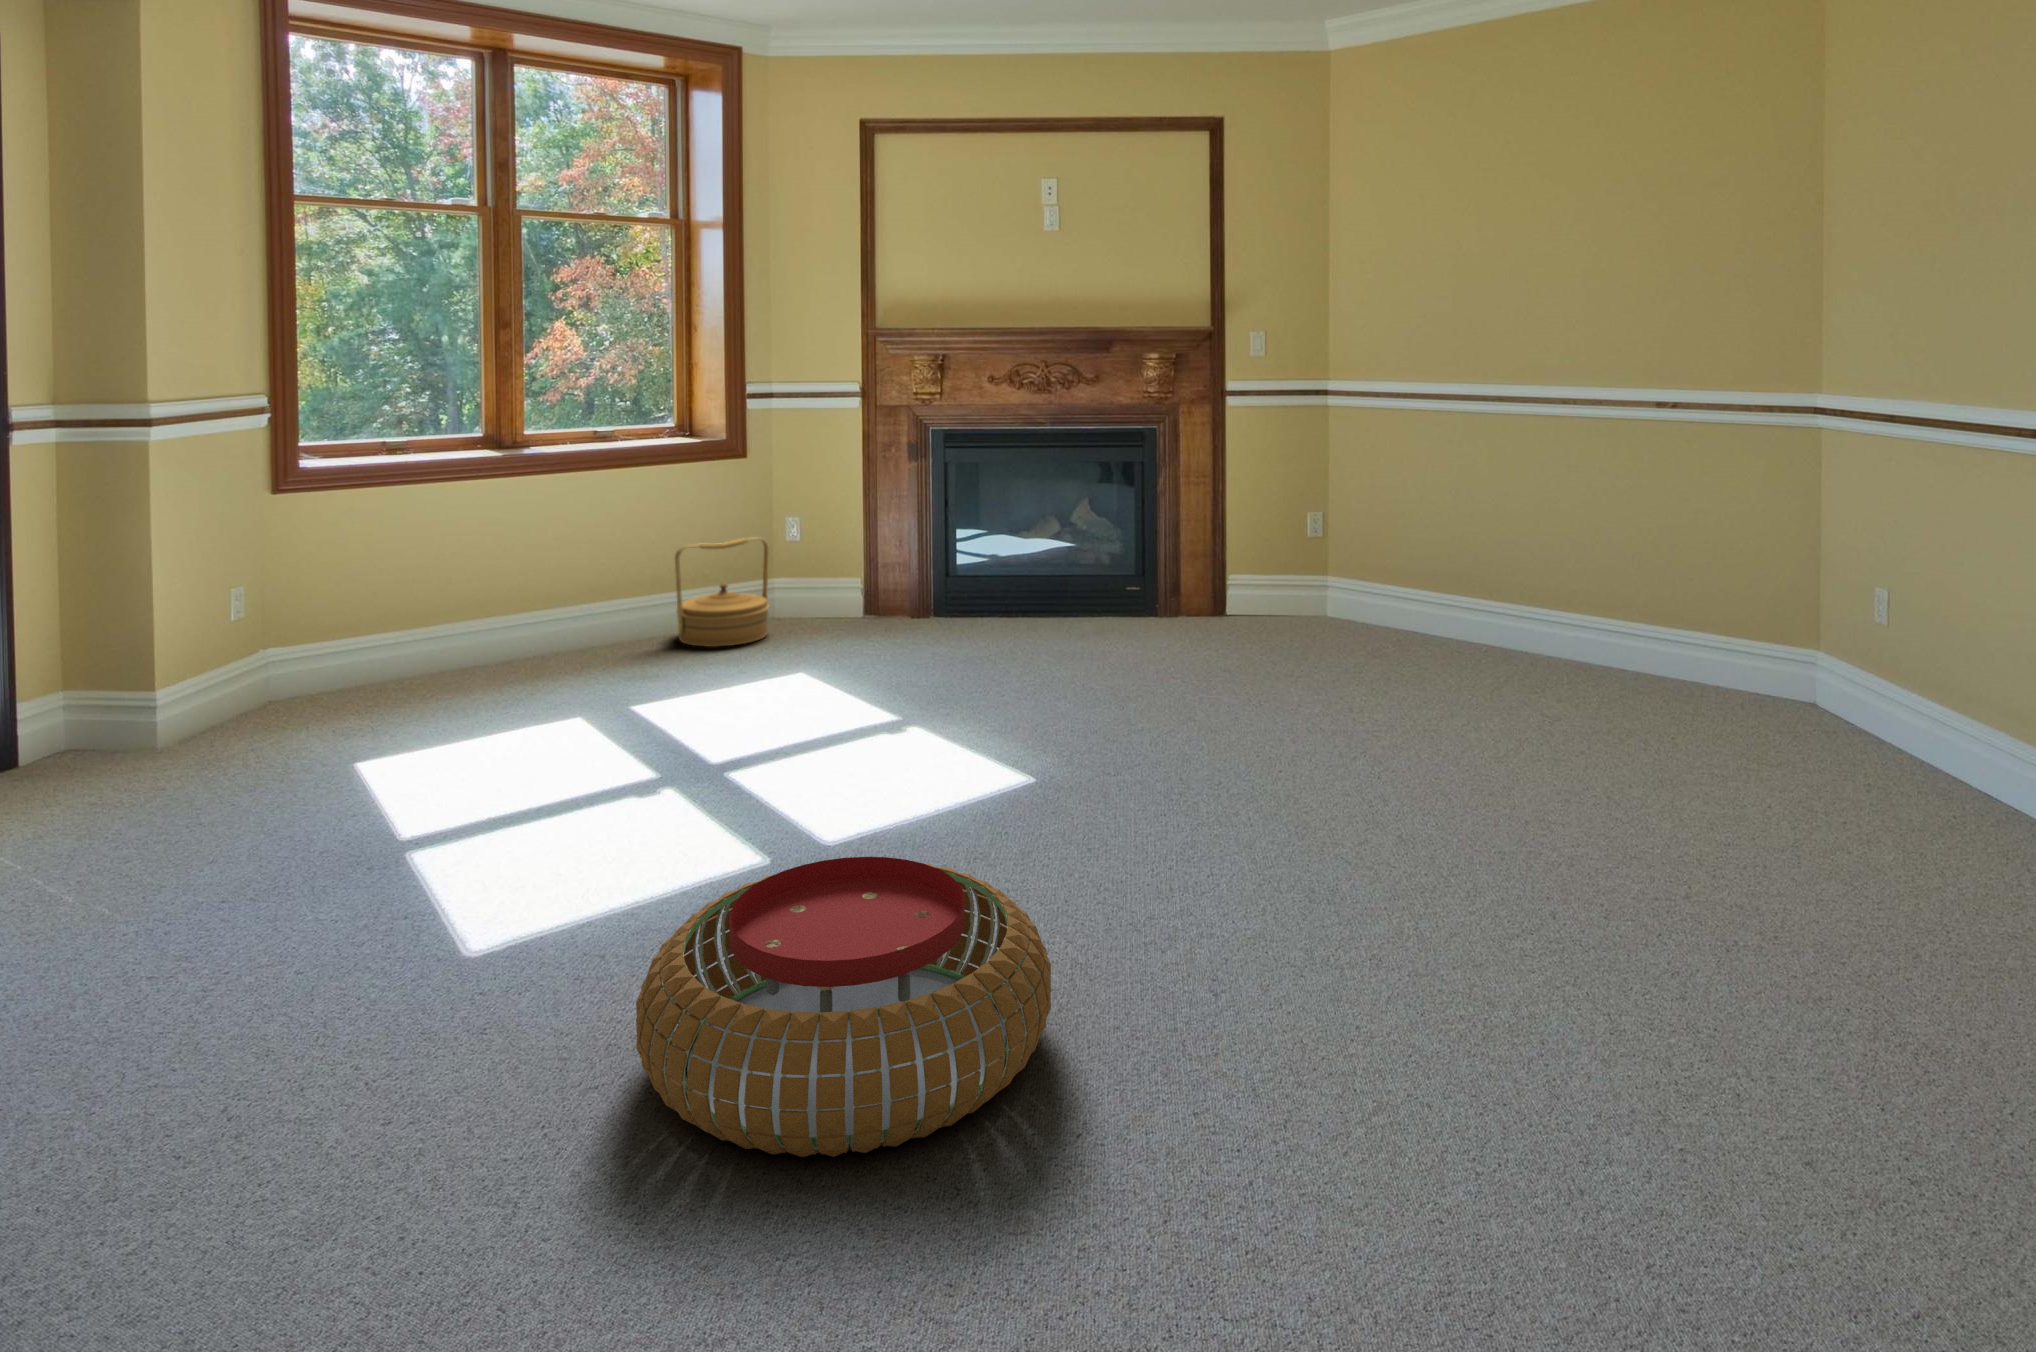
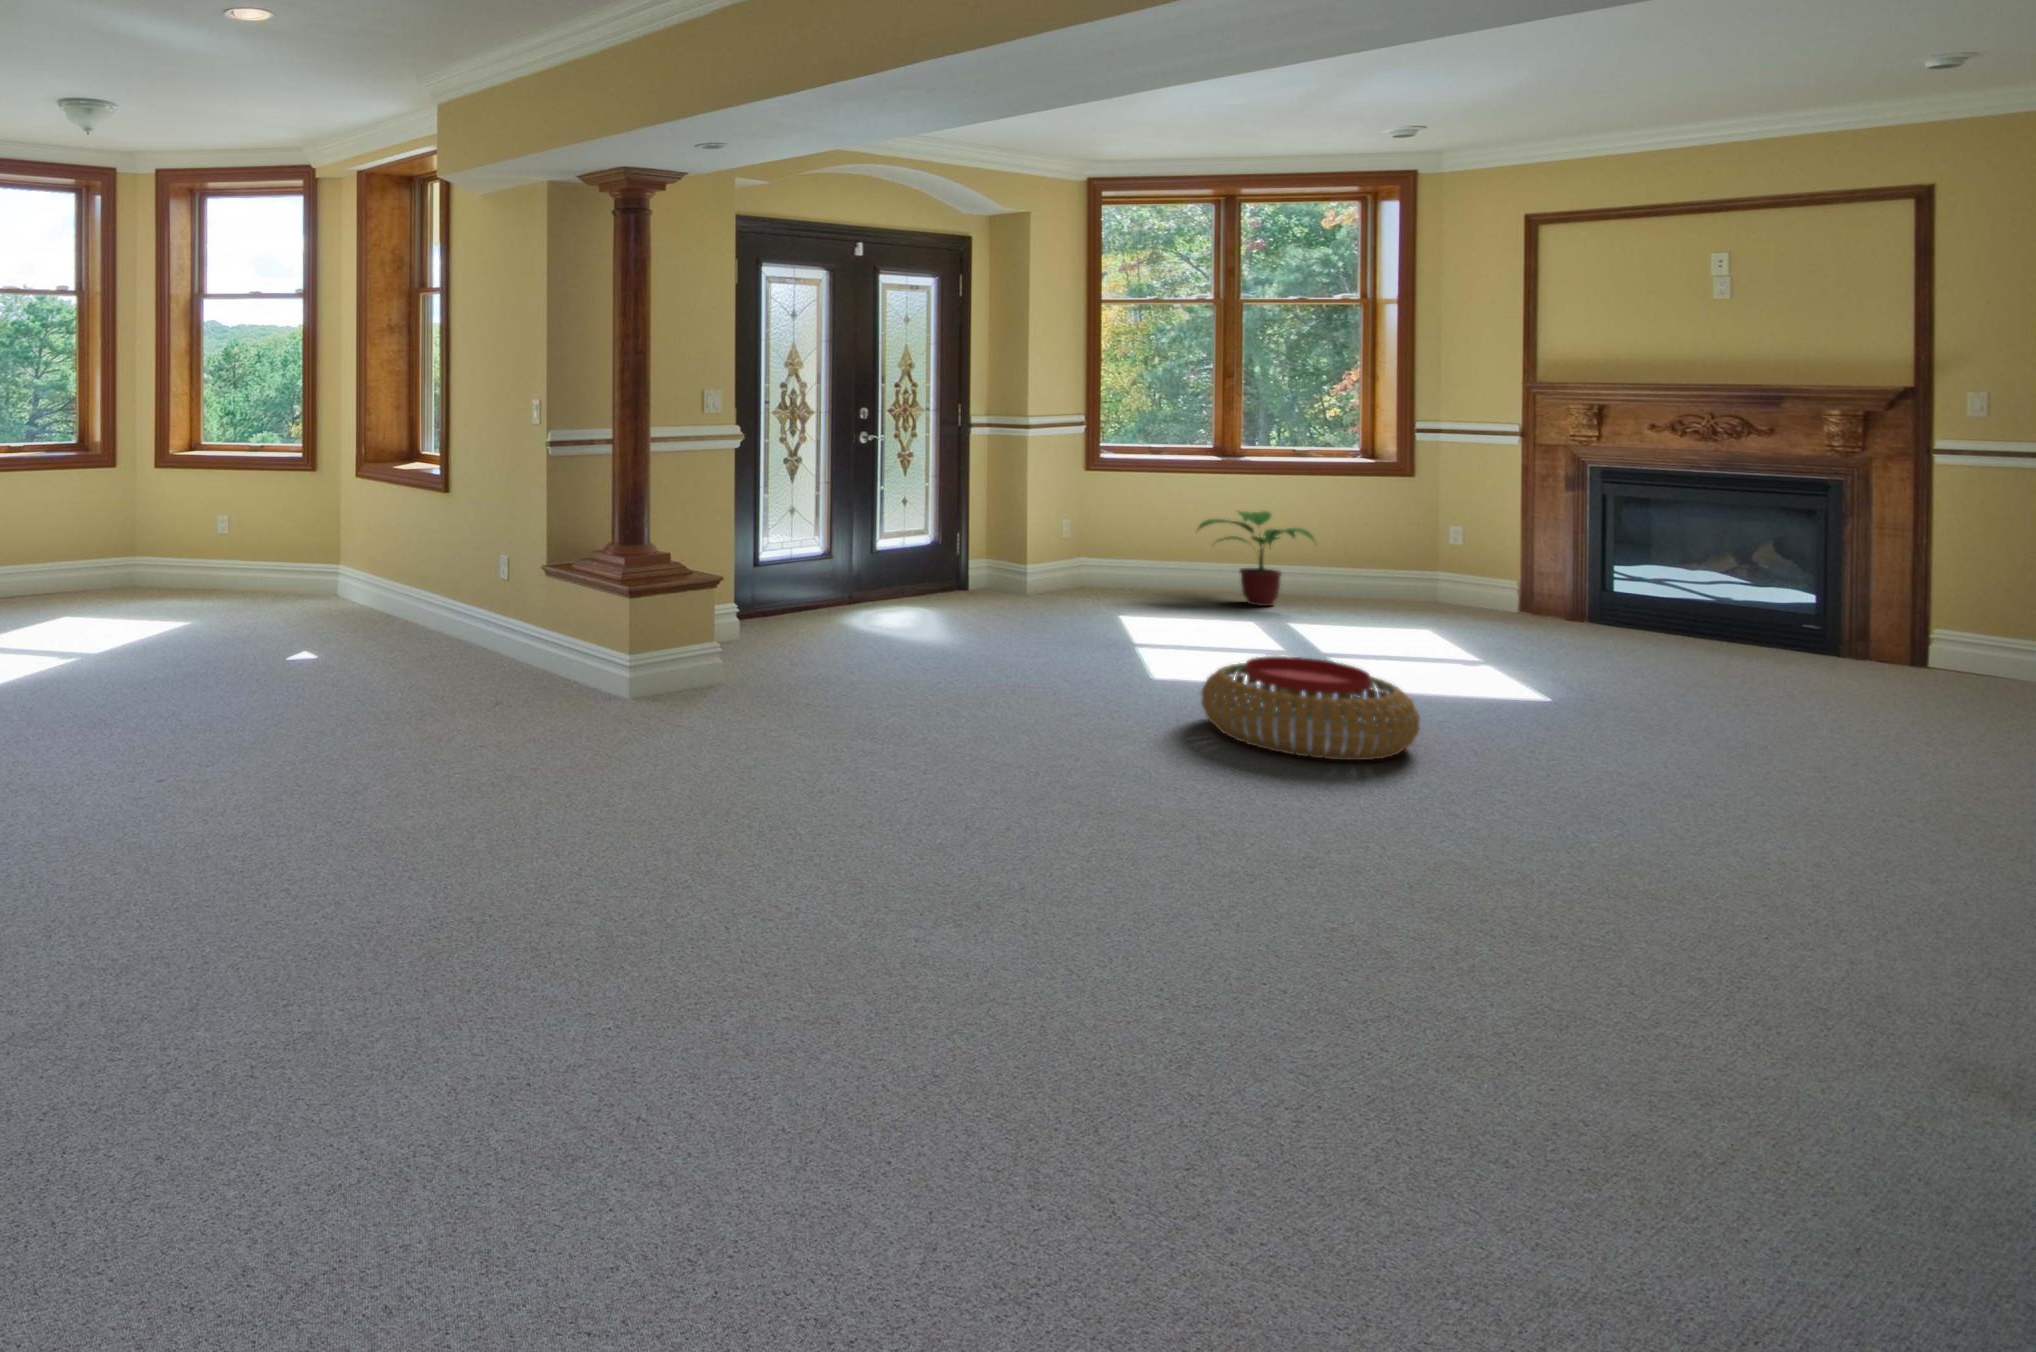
potted plant: none [473,529,653,680] -> present [1199,511,1314,606]
woven basket: present [675,537,769,647] -> none [1346,533,1428,610]

